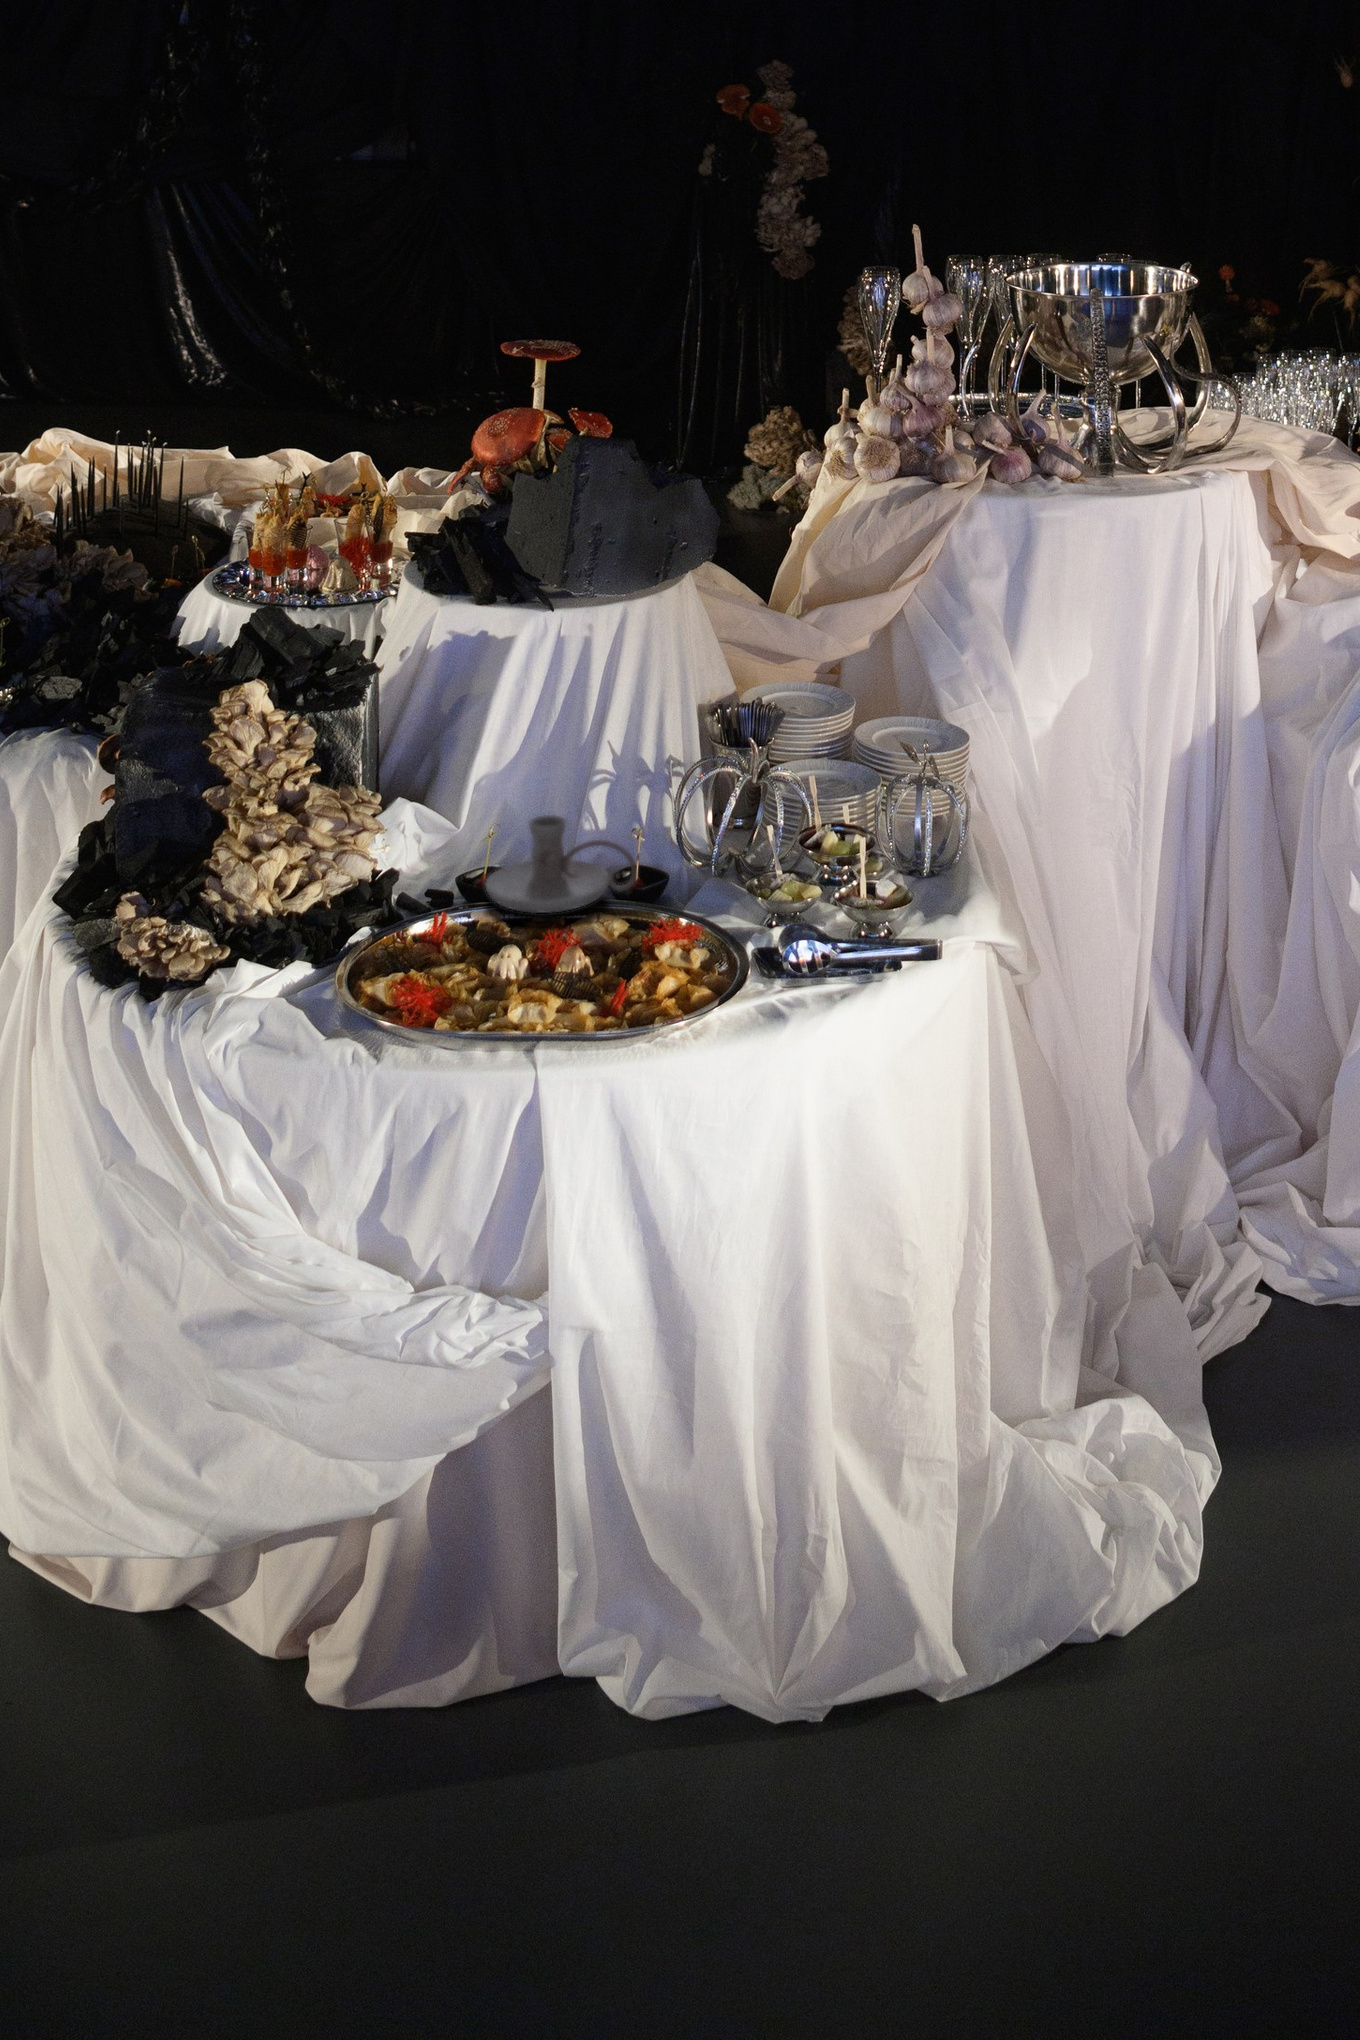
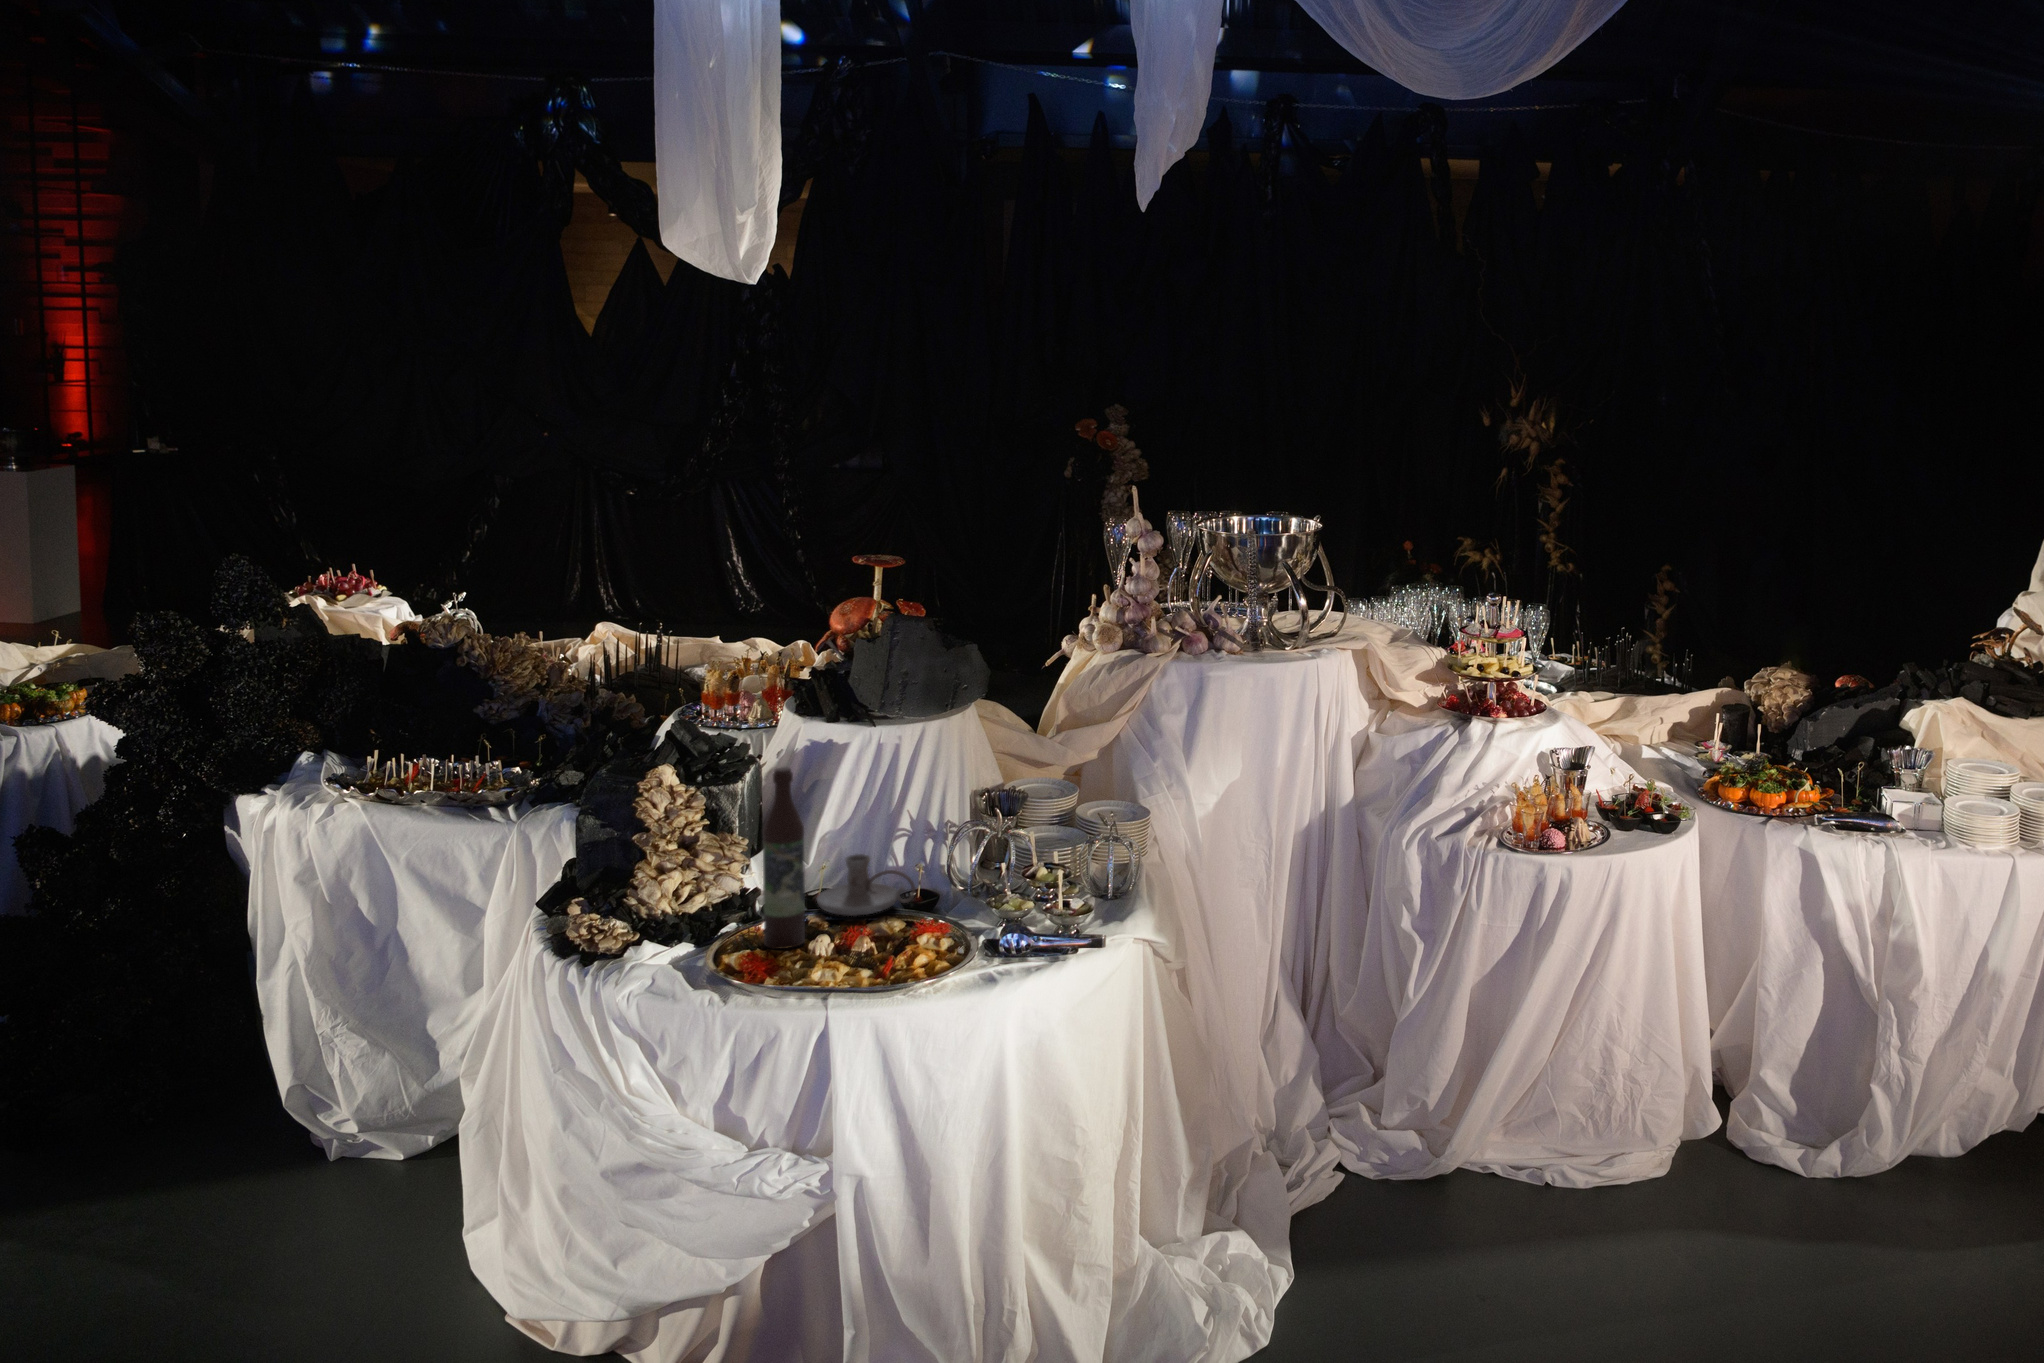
wine bottle: none [420,688,483,971] -> present [763,767,805,949]

